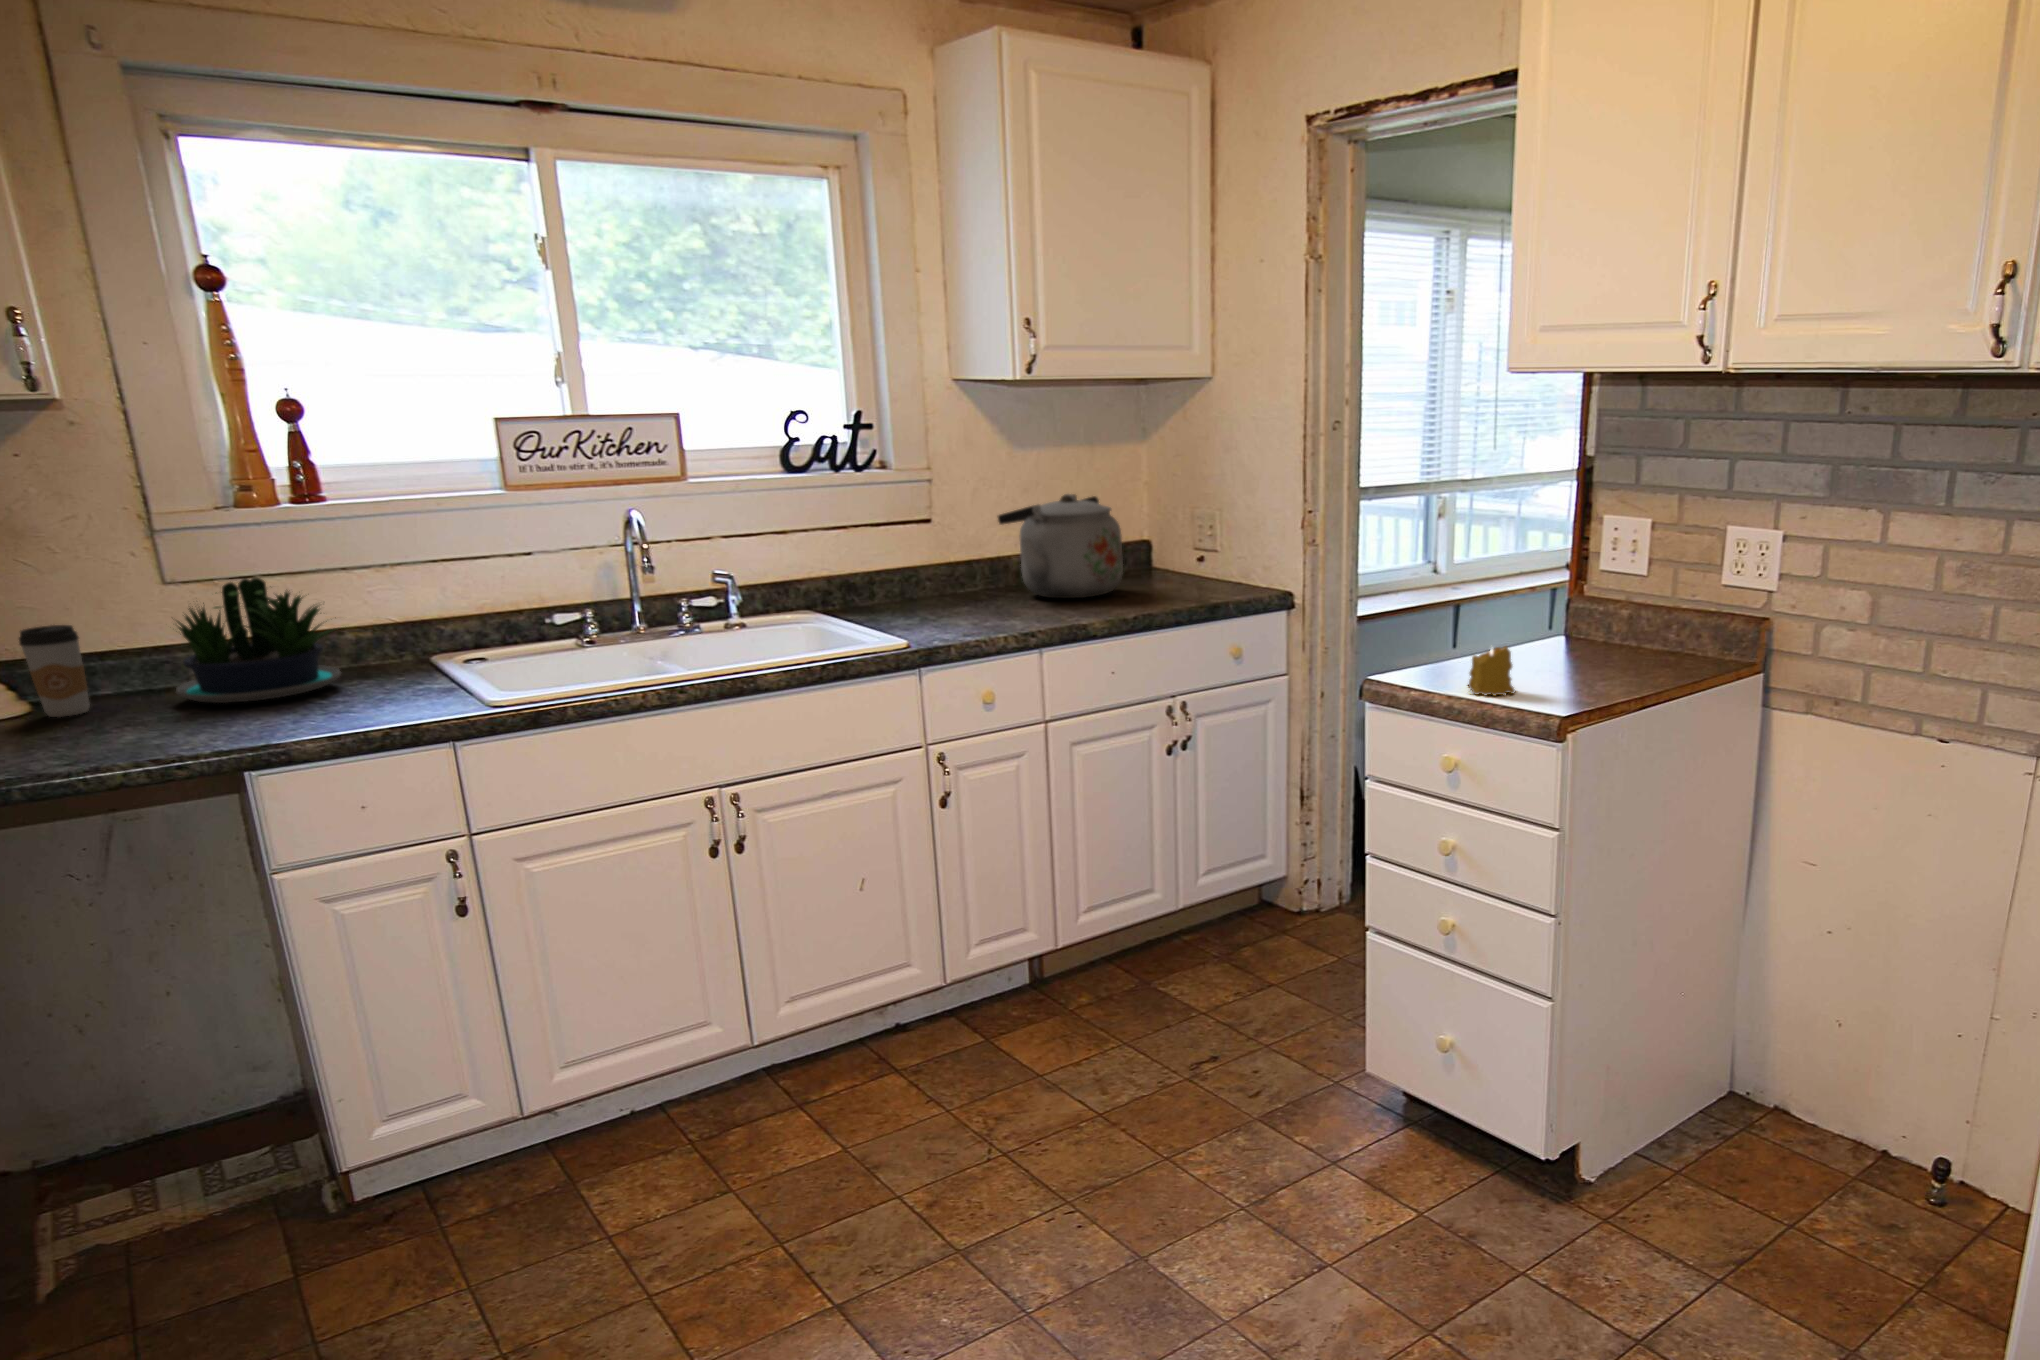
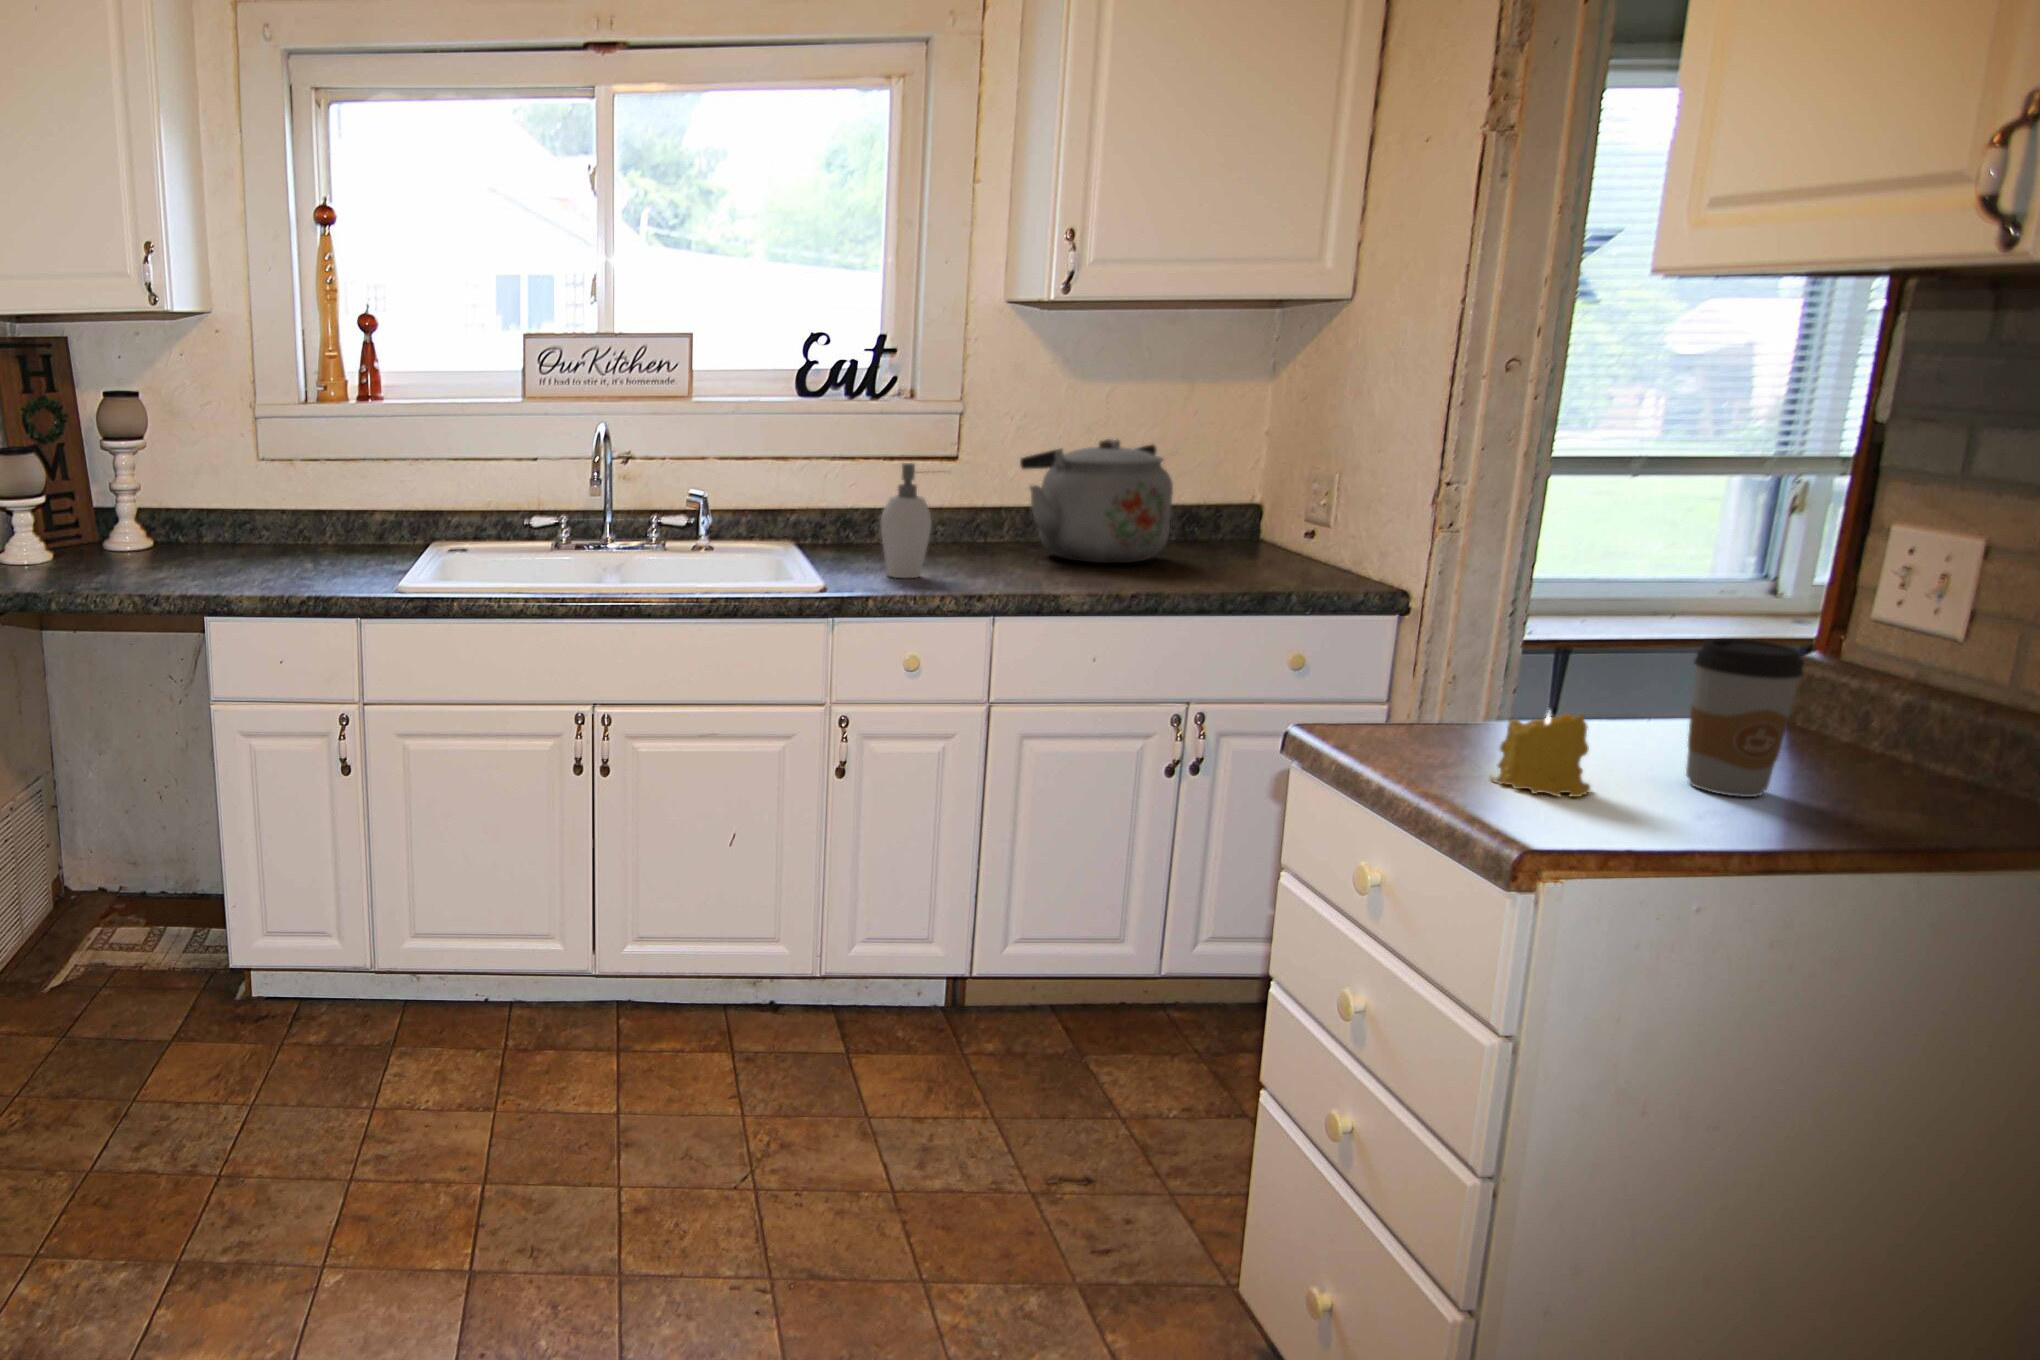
soap dispenser: none [926,527,981,629] -> present [880,463,932,578]
potted plant: present [176,578,341,703] -> none [230,459,366,559]
coffee cup: present [19,625,90,717] -> present [1686,639,1804,797]

